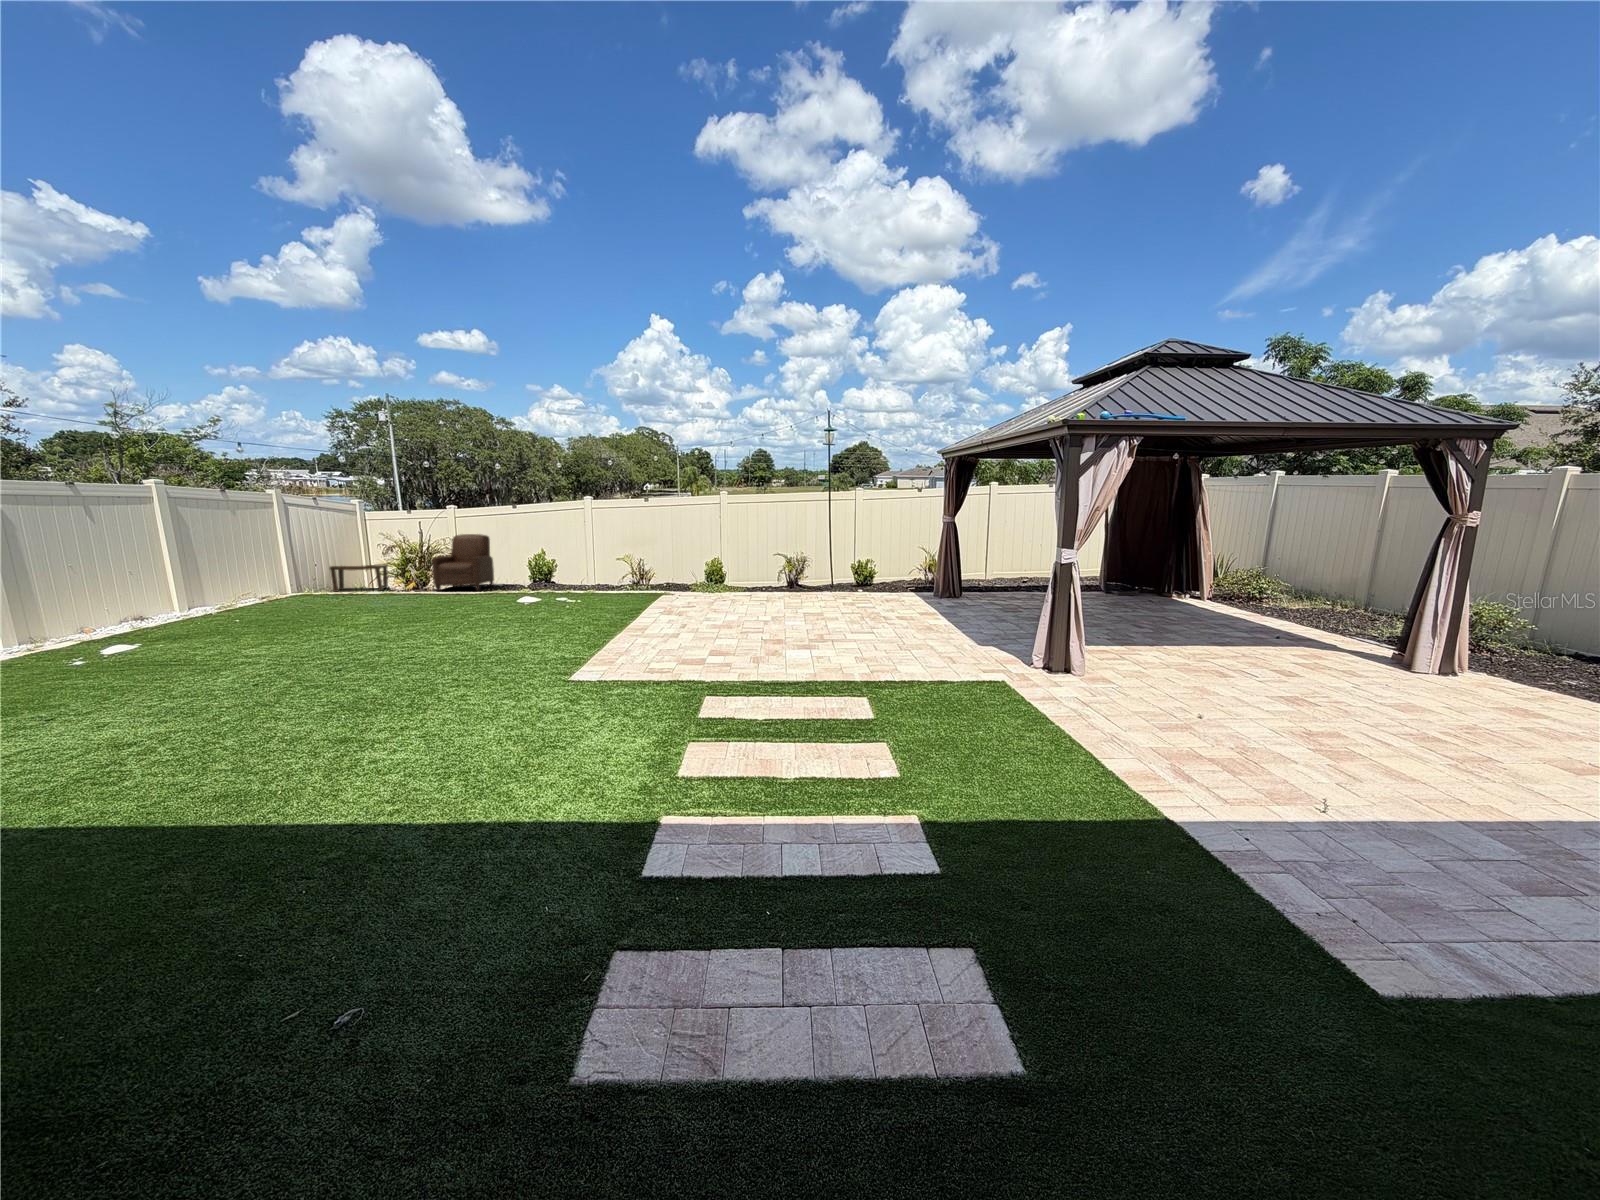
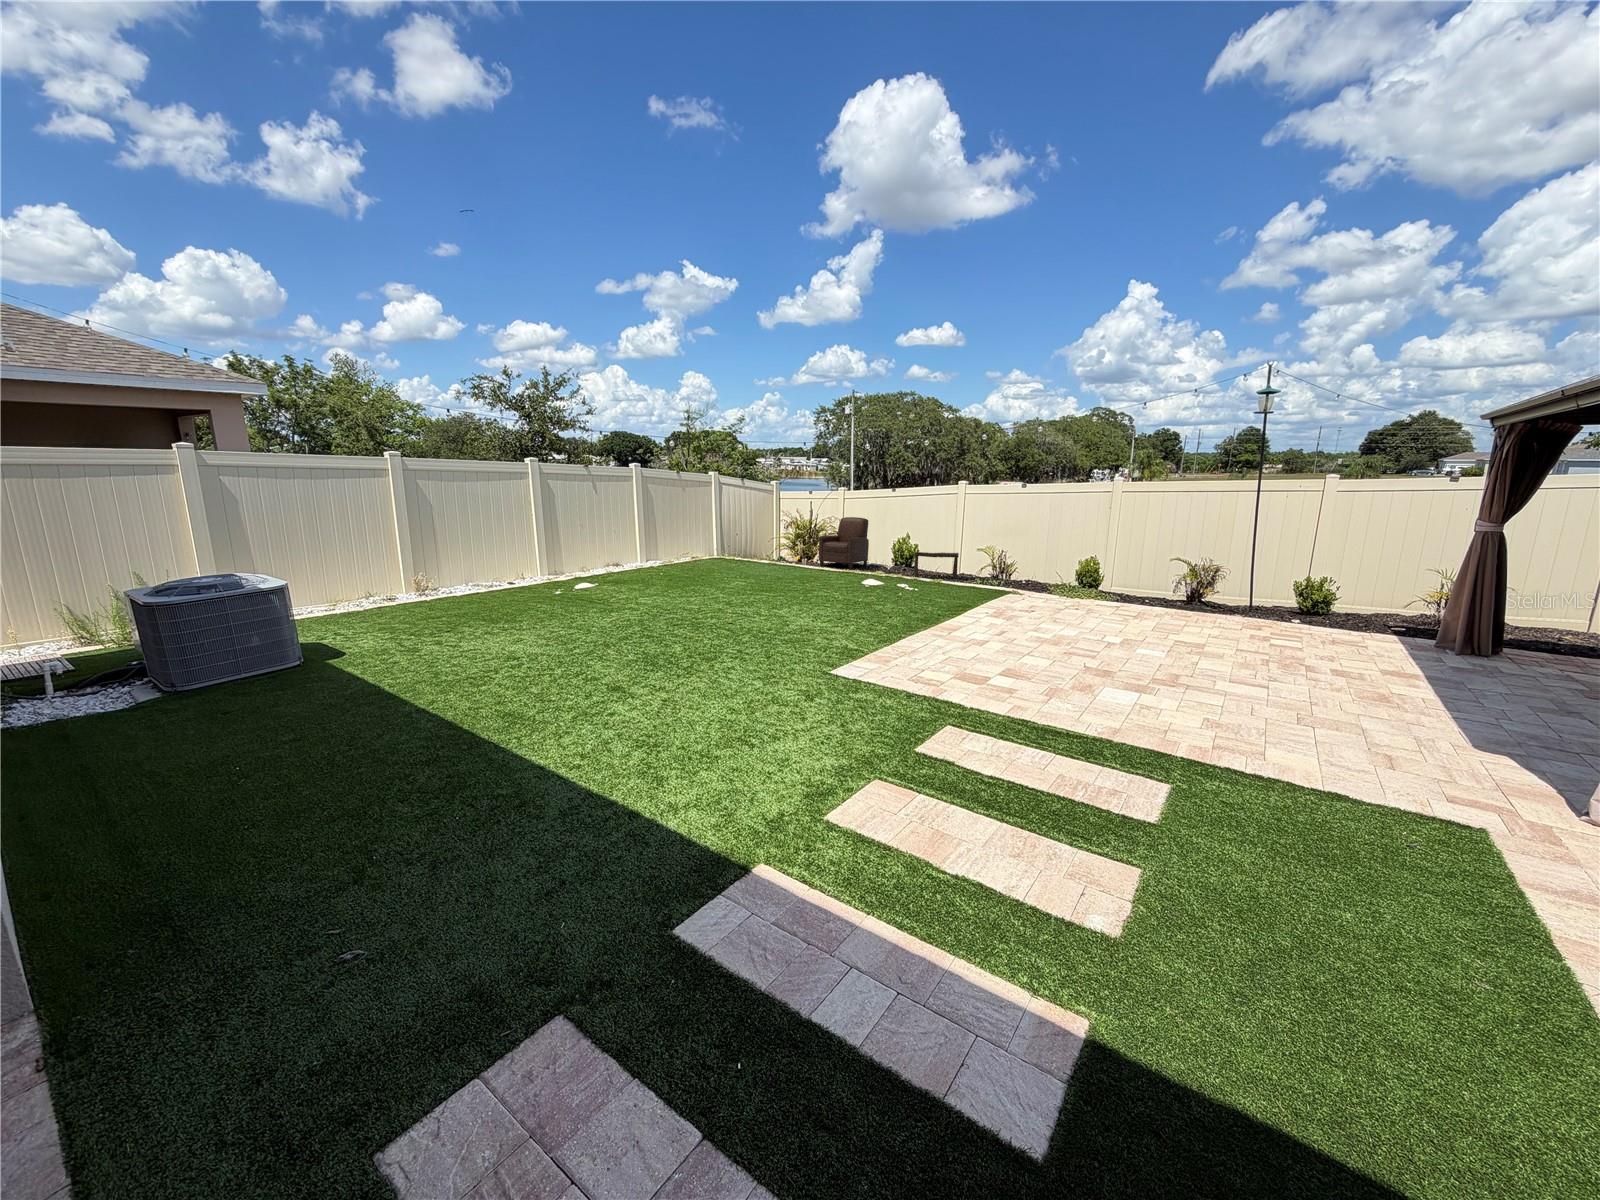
bench: present [330,565,388,592] -> present [914,552,959,578]

